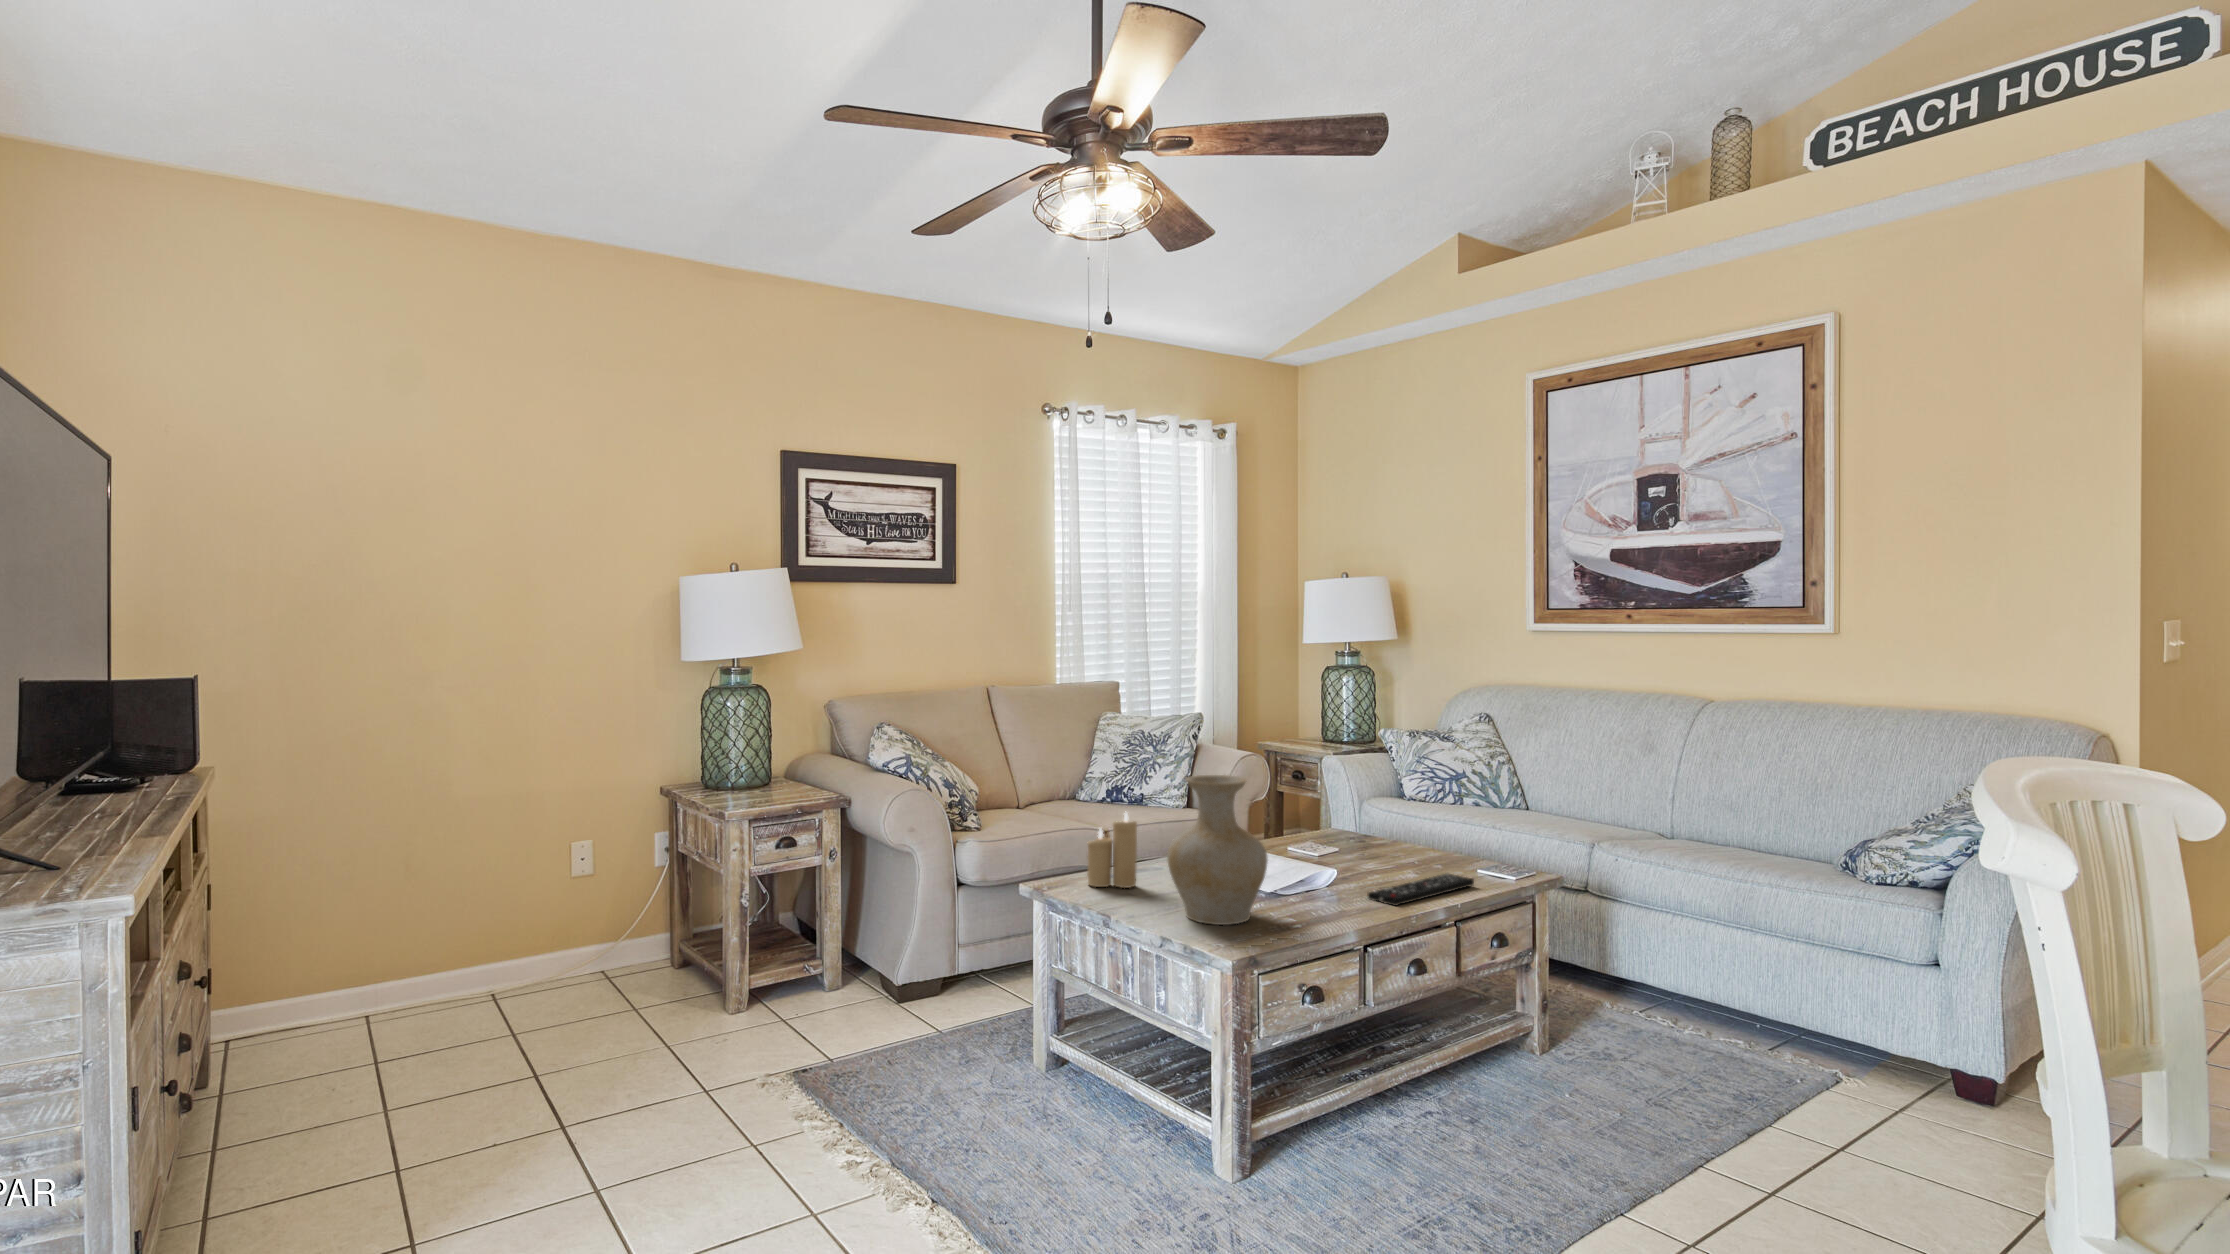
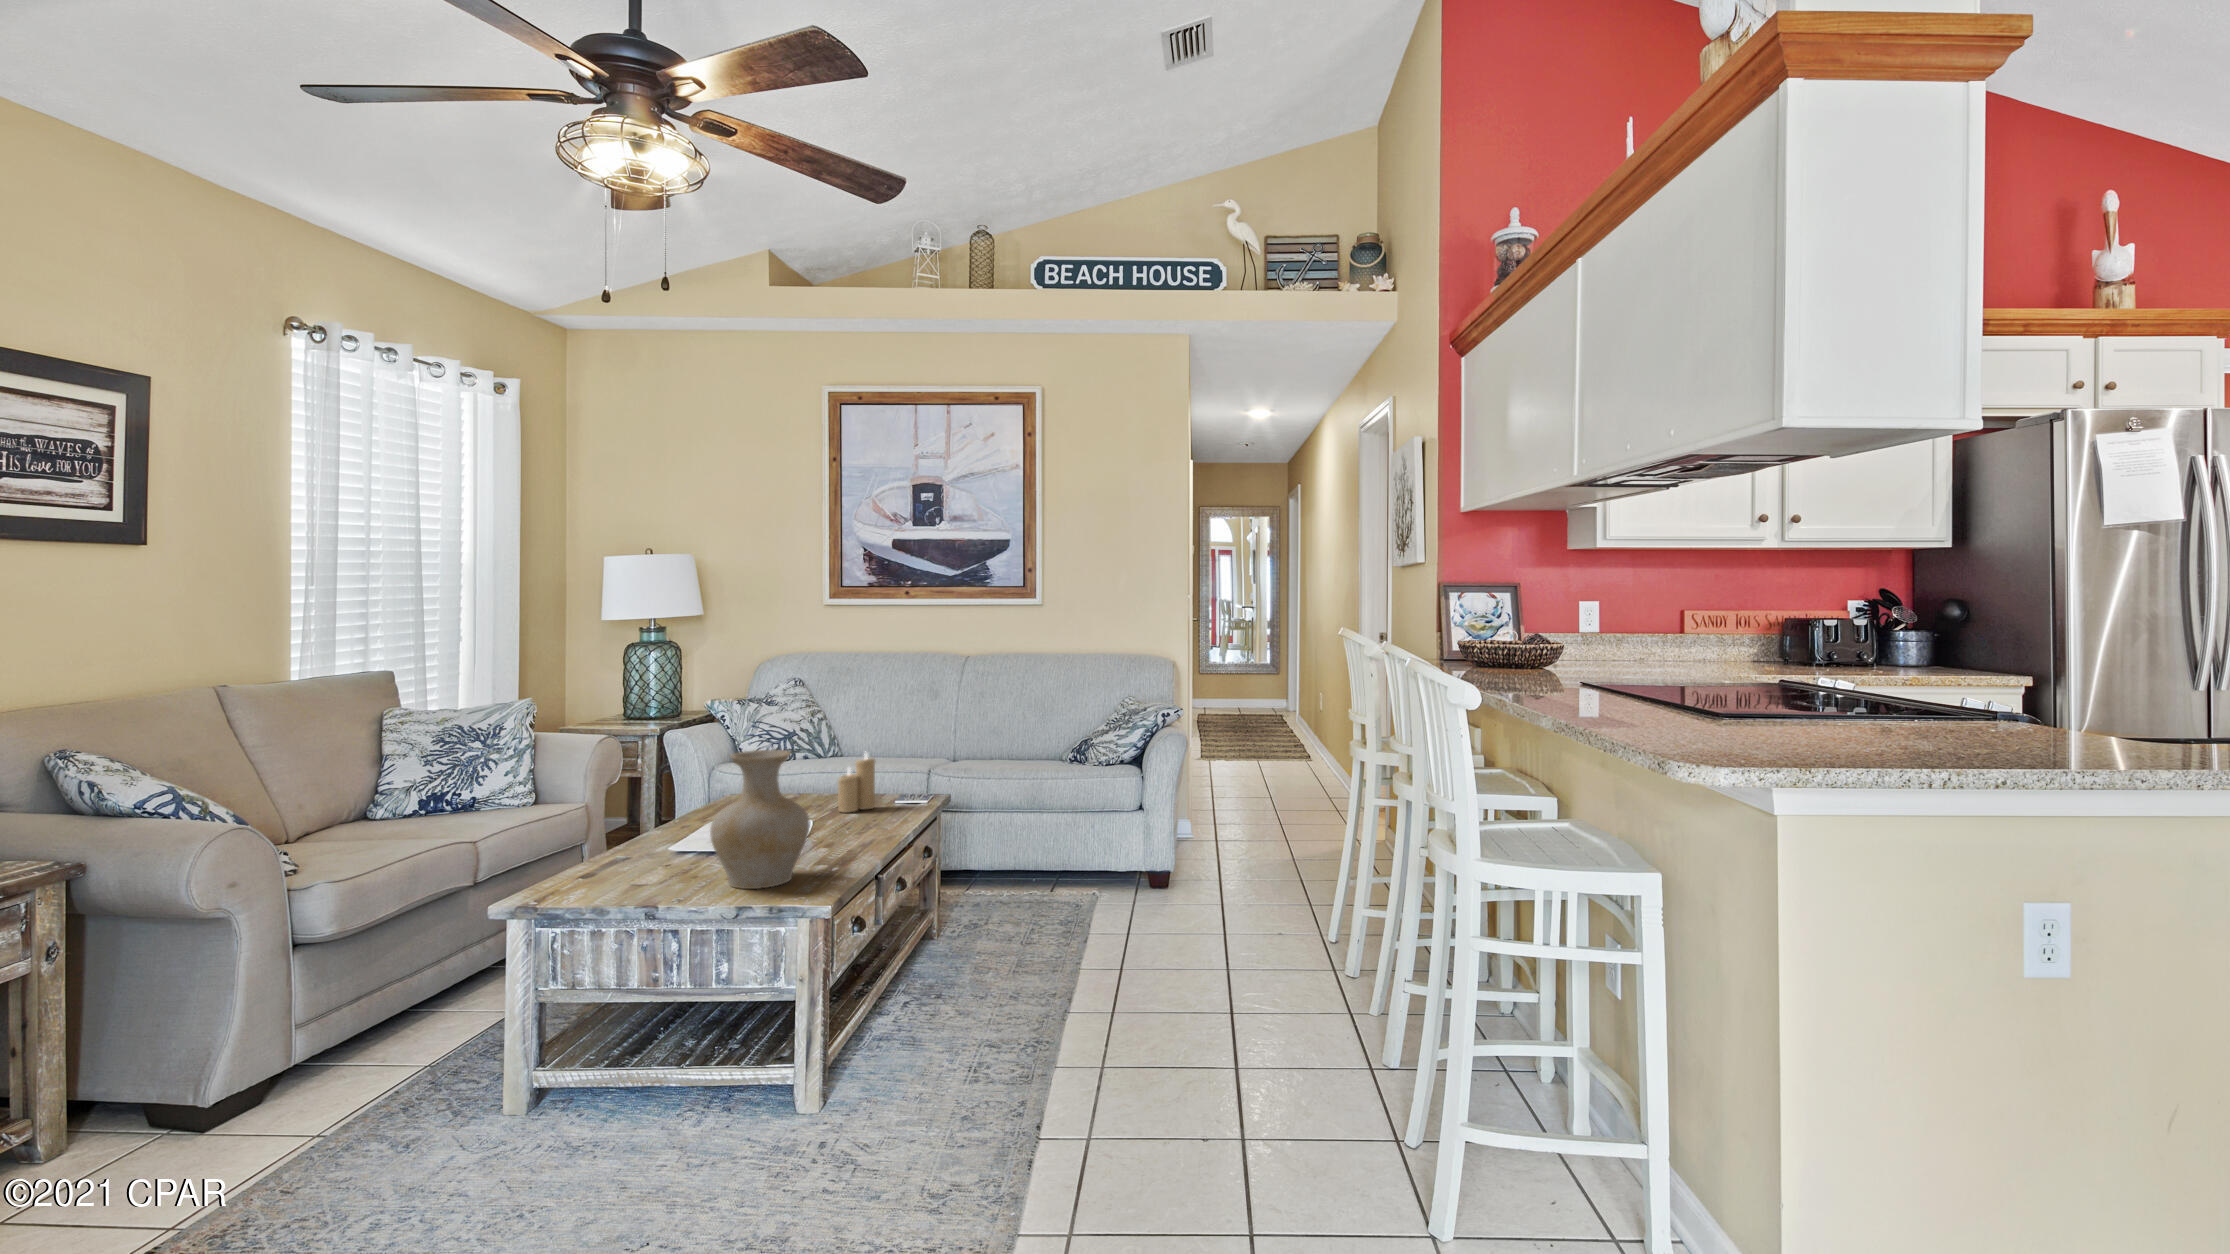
candle: present [1087,813,1137,888] -> present [838,753,875,813]
remote control: present [1368,874,1474,906] -> none [847,812,902,843]

